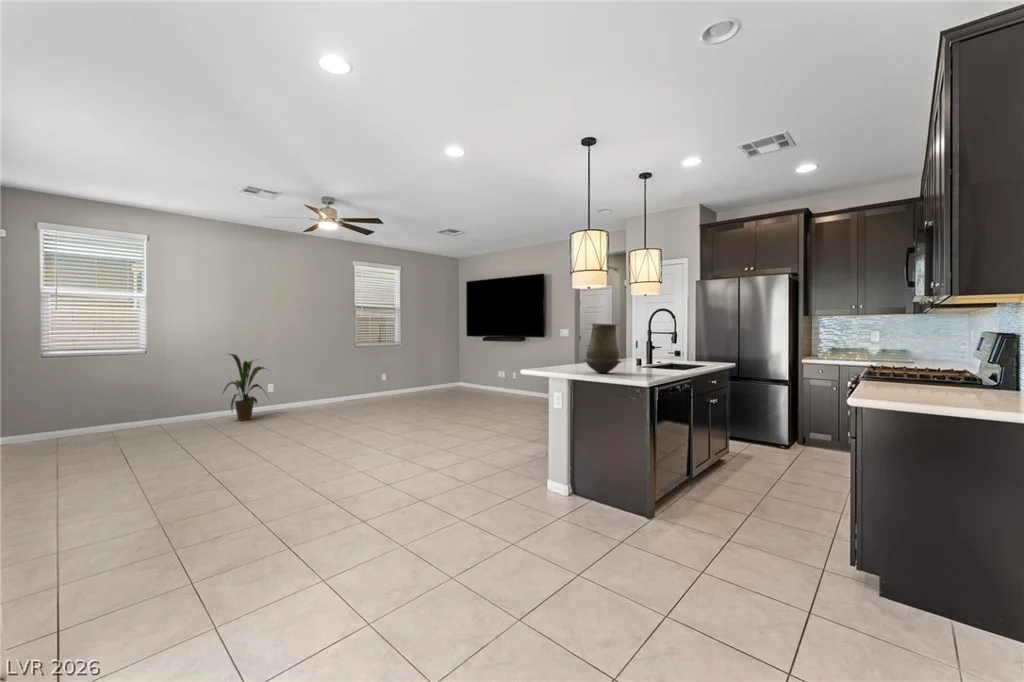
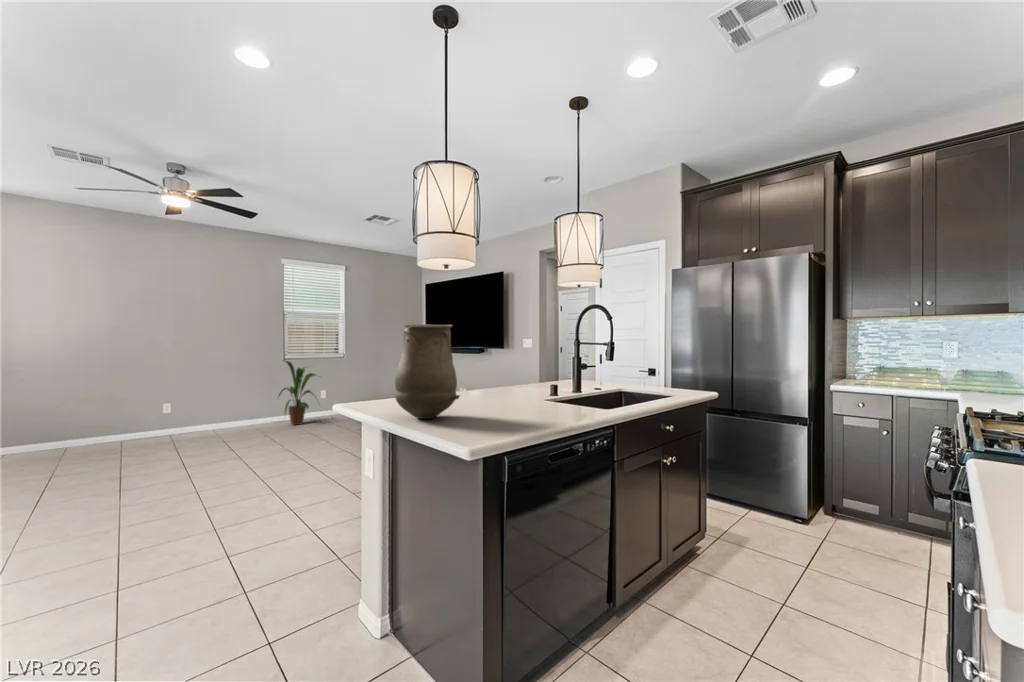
house plant: present [223,354,265,421] -> present [279,361,316,425]

